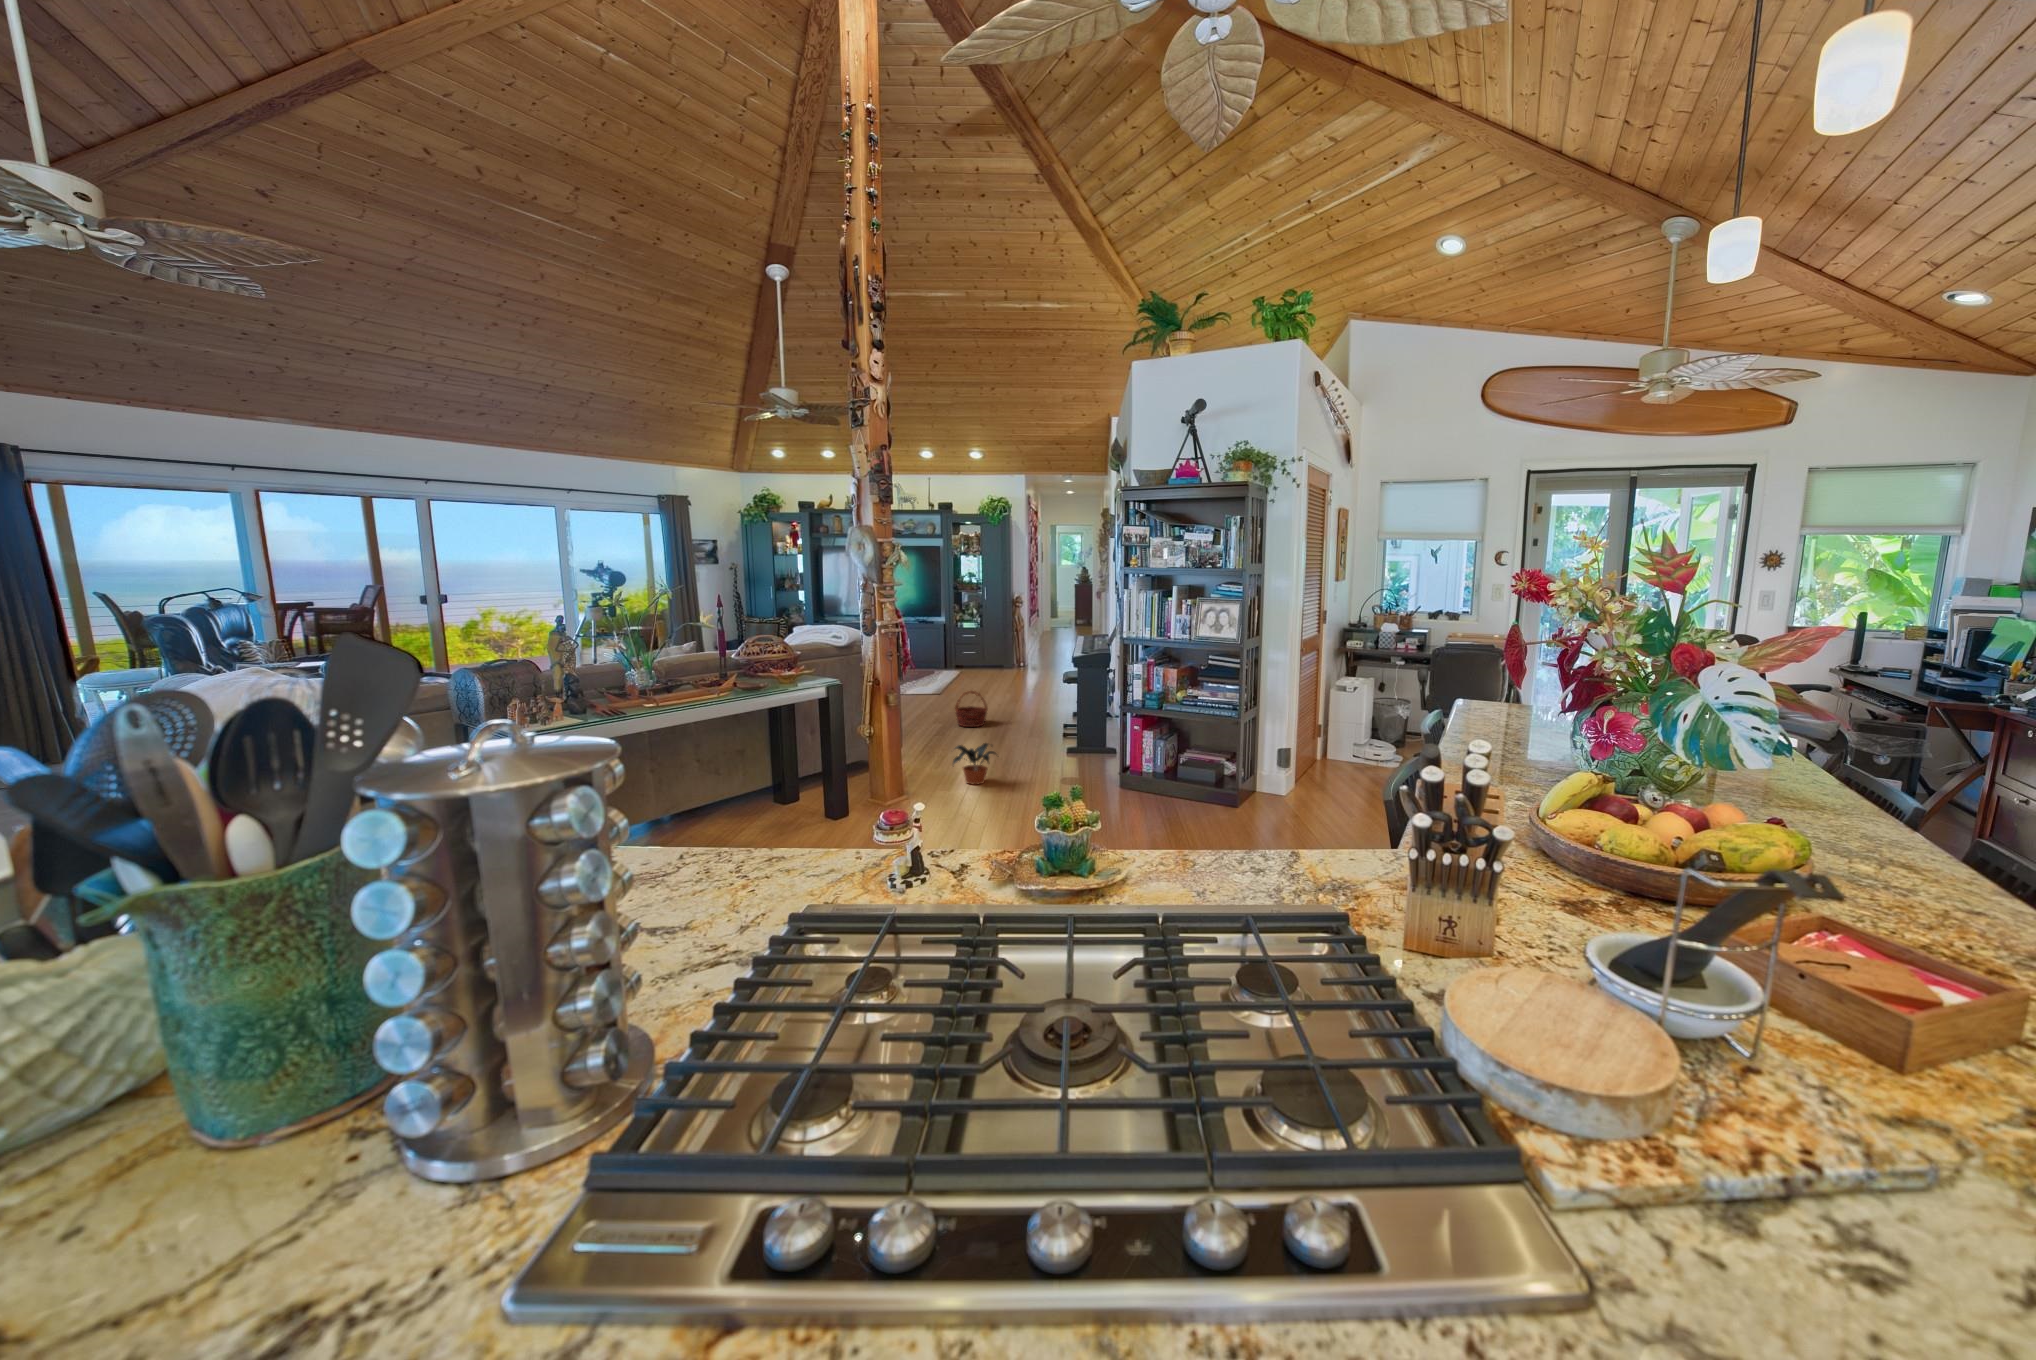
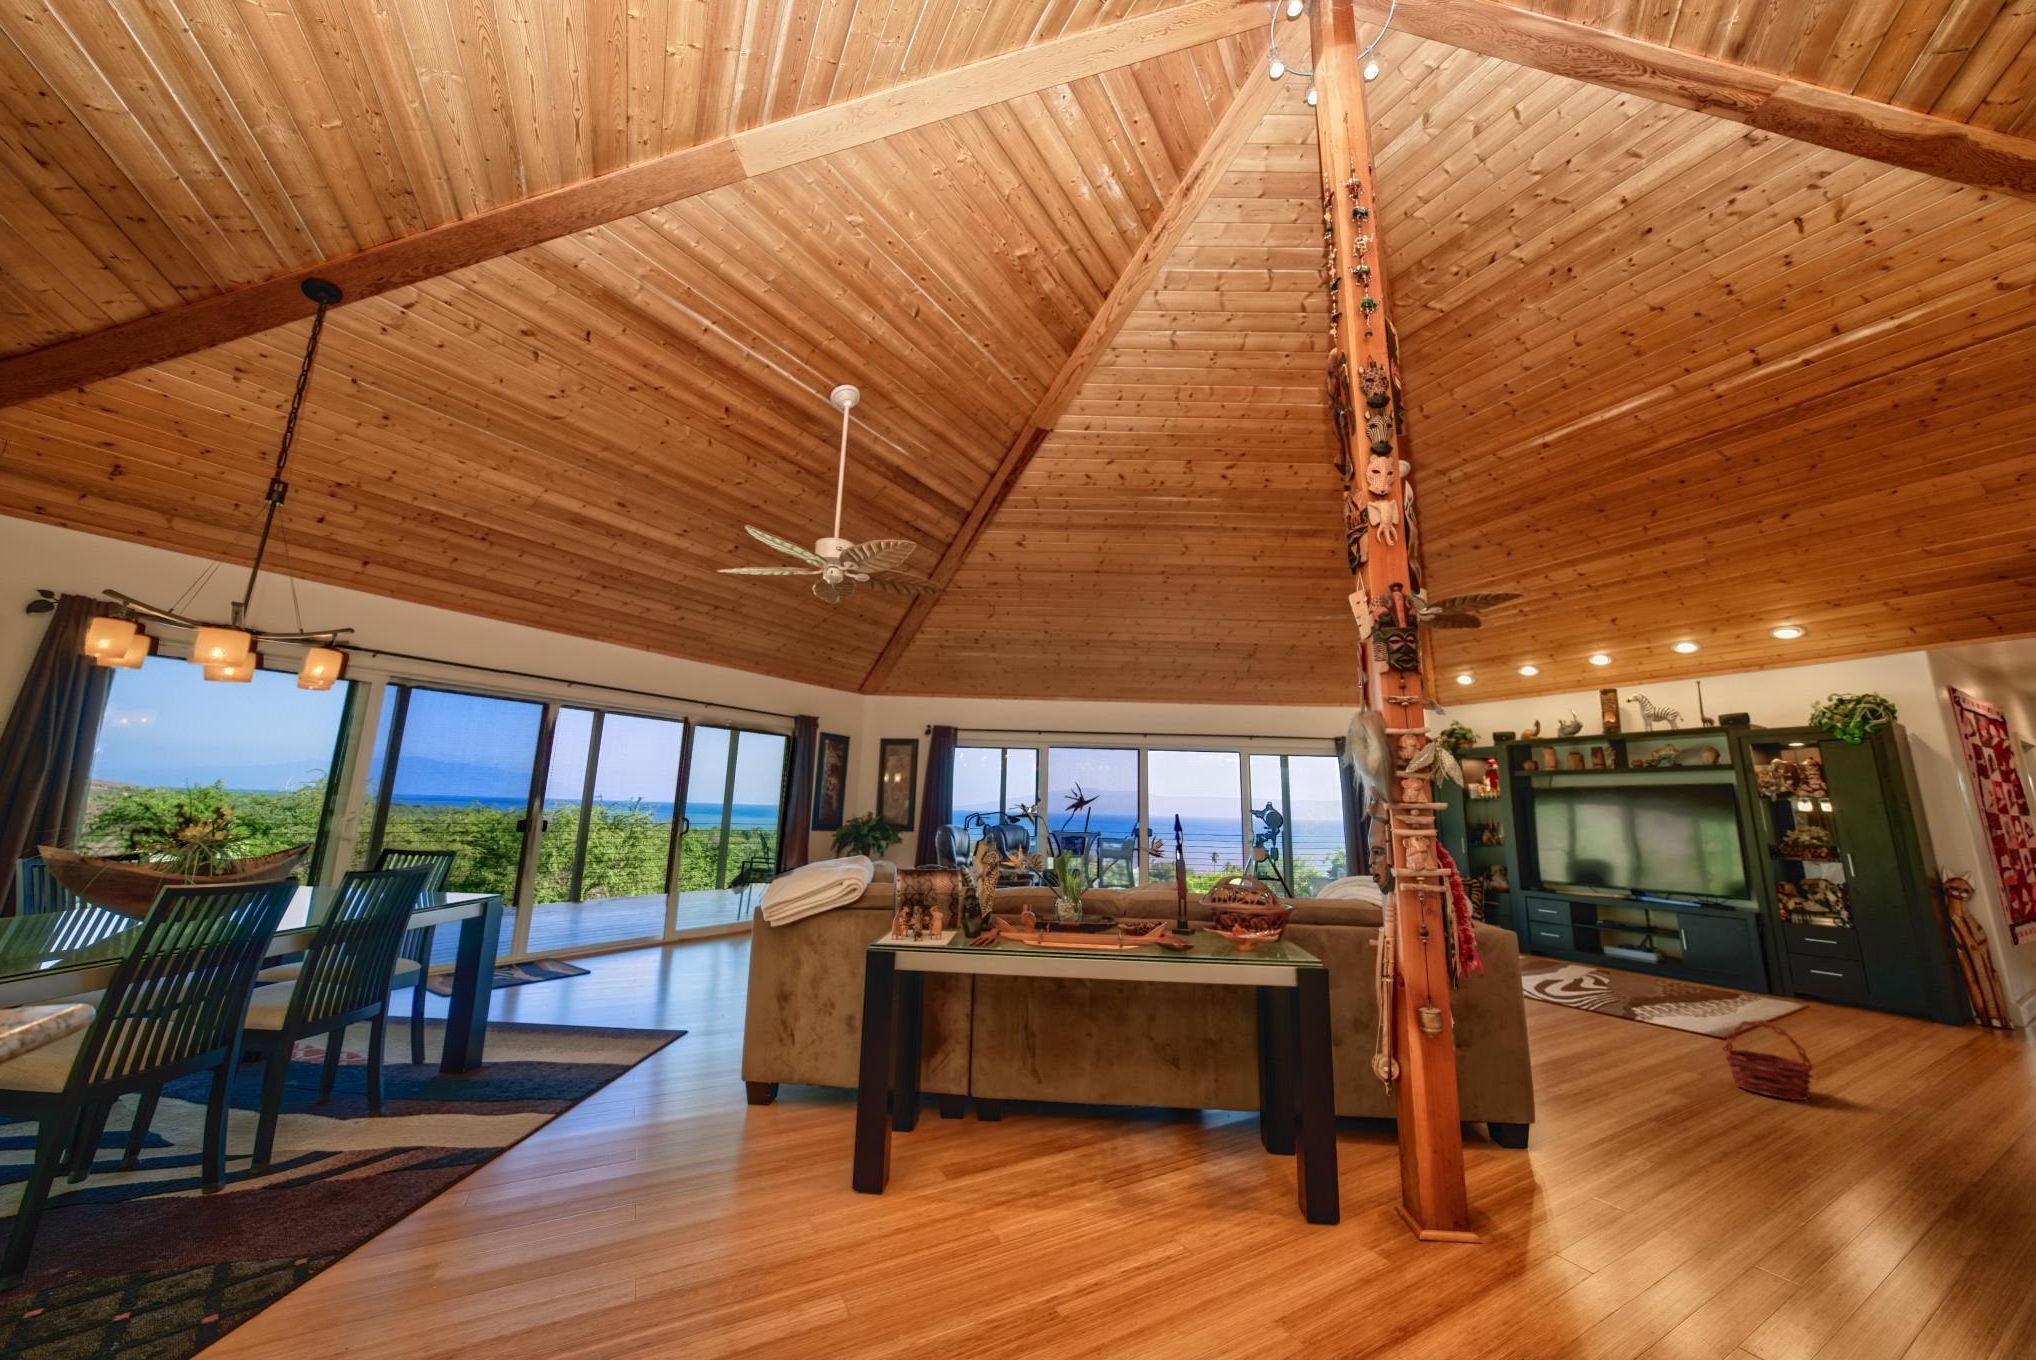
potted plant: present [953,743,996,784] -> none [1628,1103,1759,1206]

